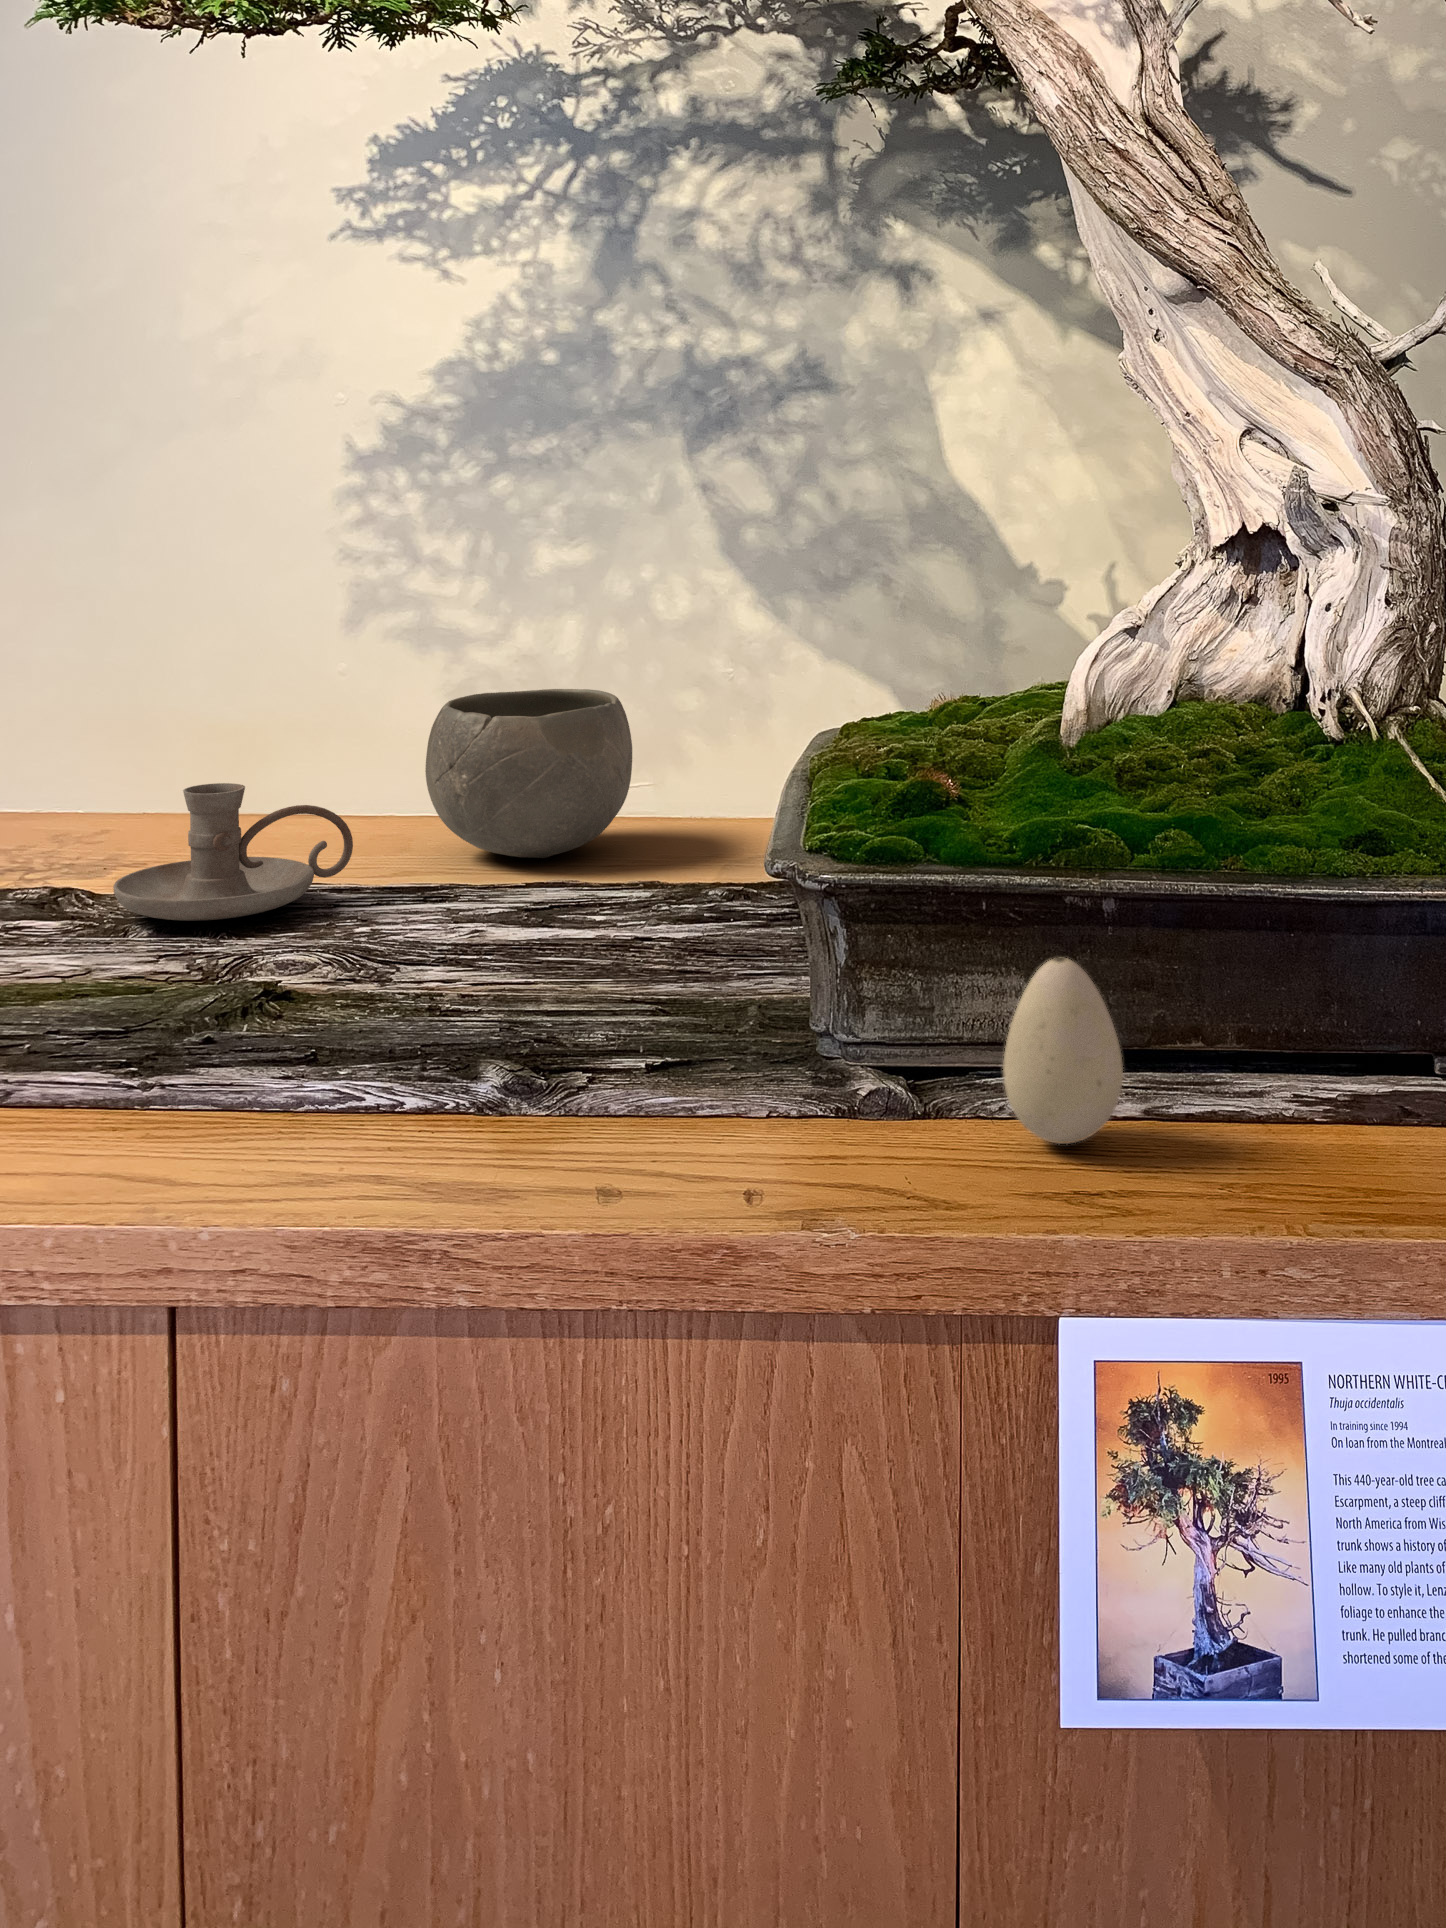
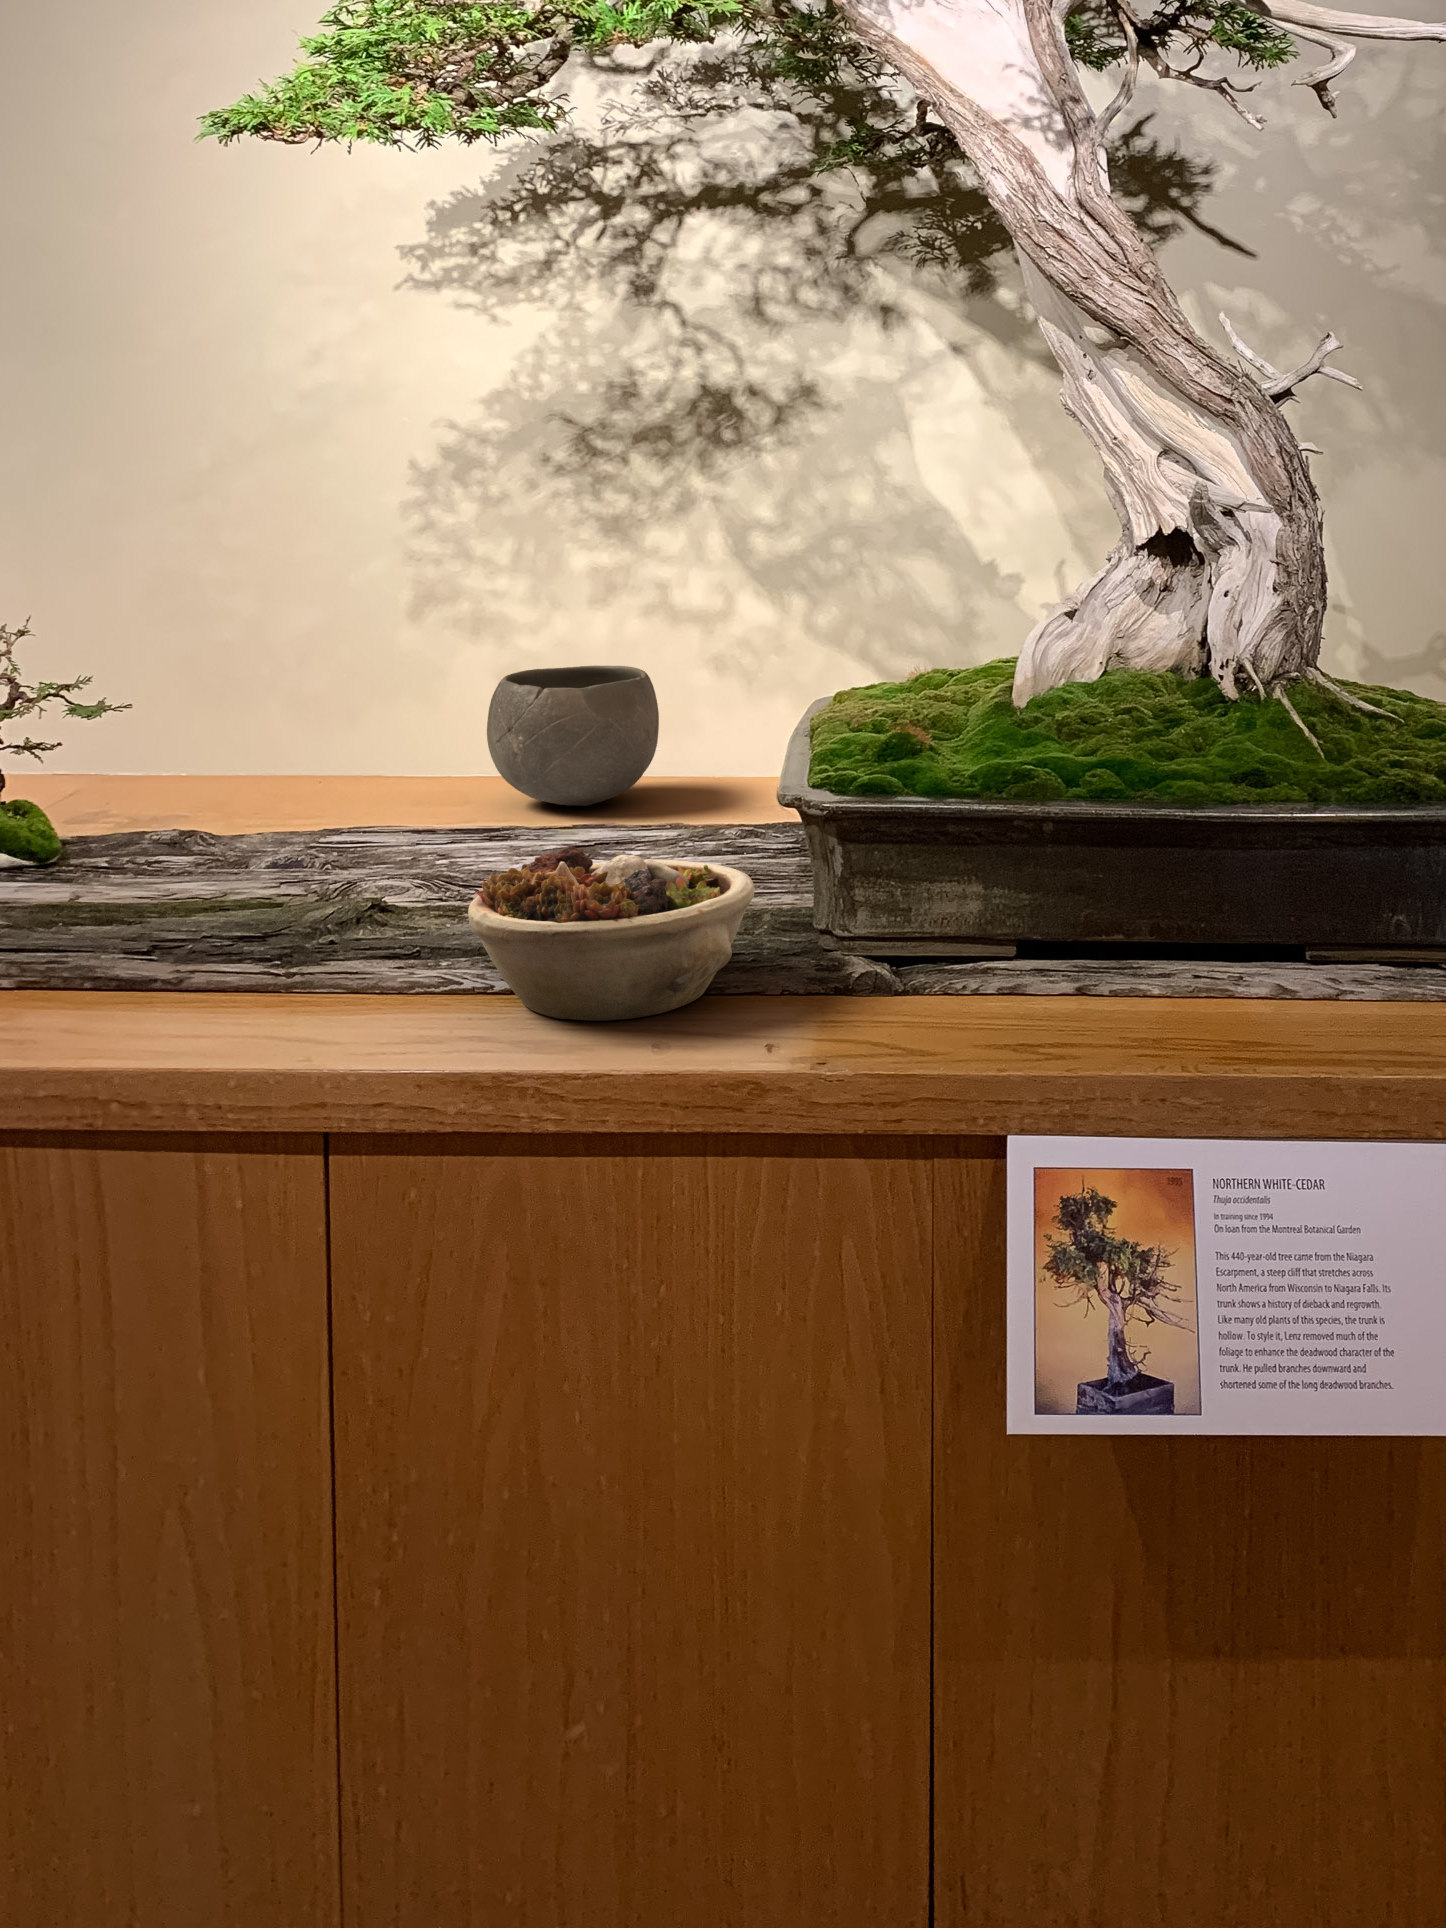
candle holder: present [113,783,353,921] -> none [236,744,431,856]
succulent planter: none [369,920,734,1149] -> present [468,846,754,1021]
decorative egg: present [1003,958,1123,1144] -> none [966,870,1059,1014]

